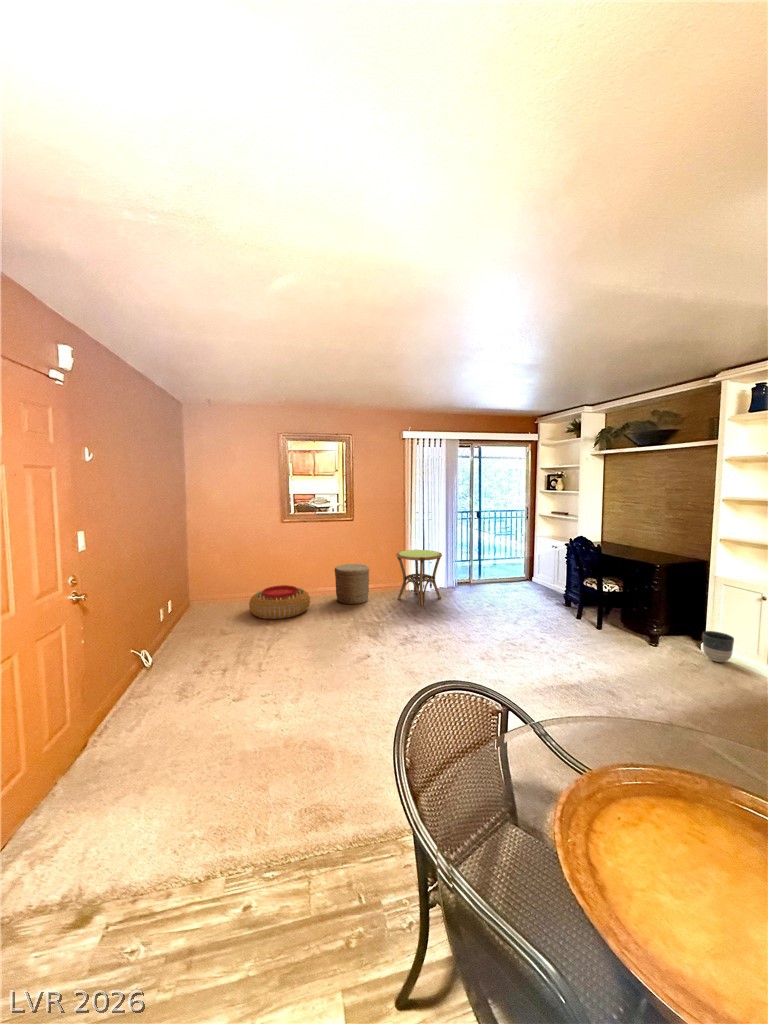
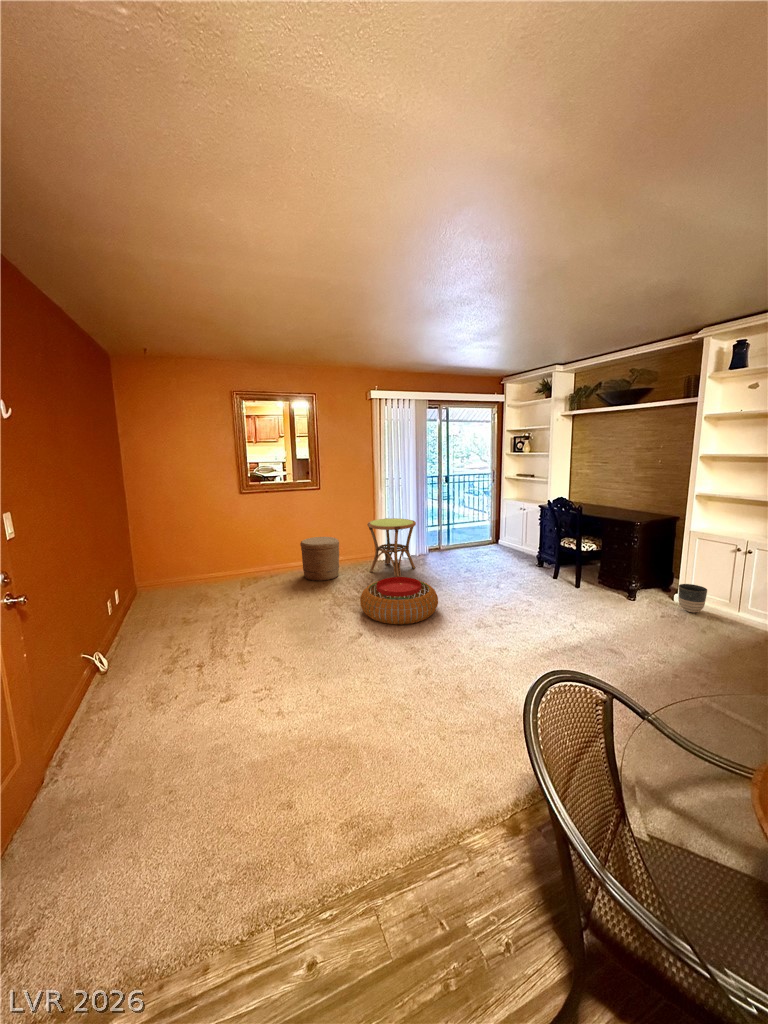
pouf: present [249,585,310,619] -> present [360,577,438,625]

